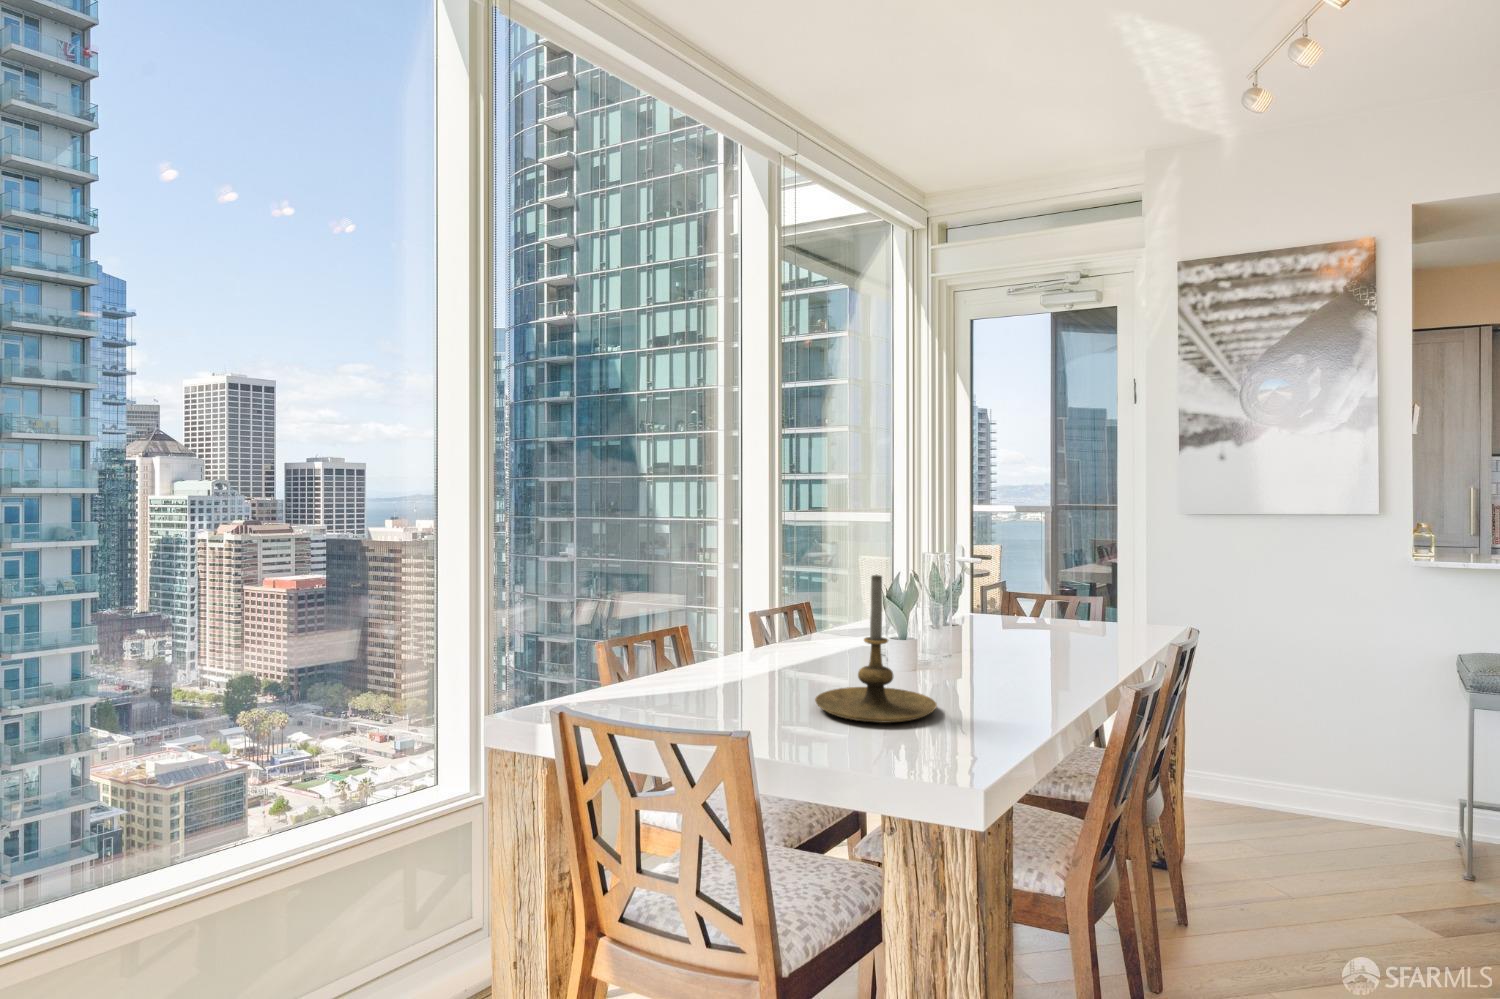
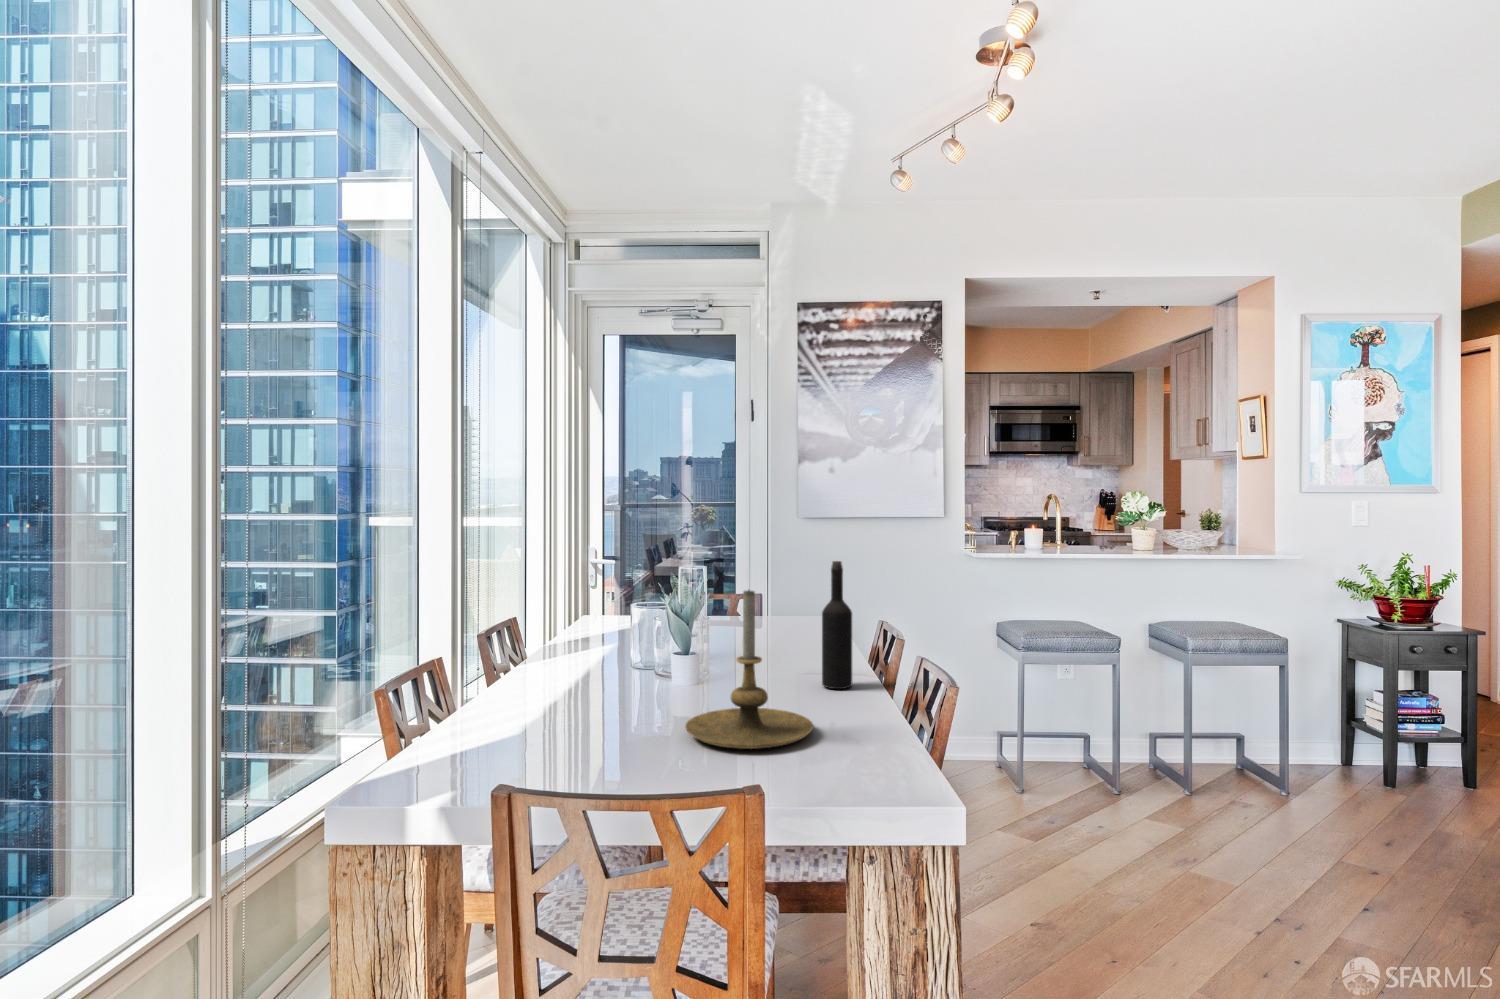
wine bottle: none [1014,556,1048,690] -> present [822,561,852,689]

